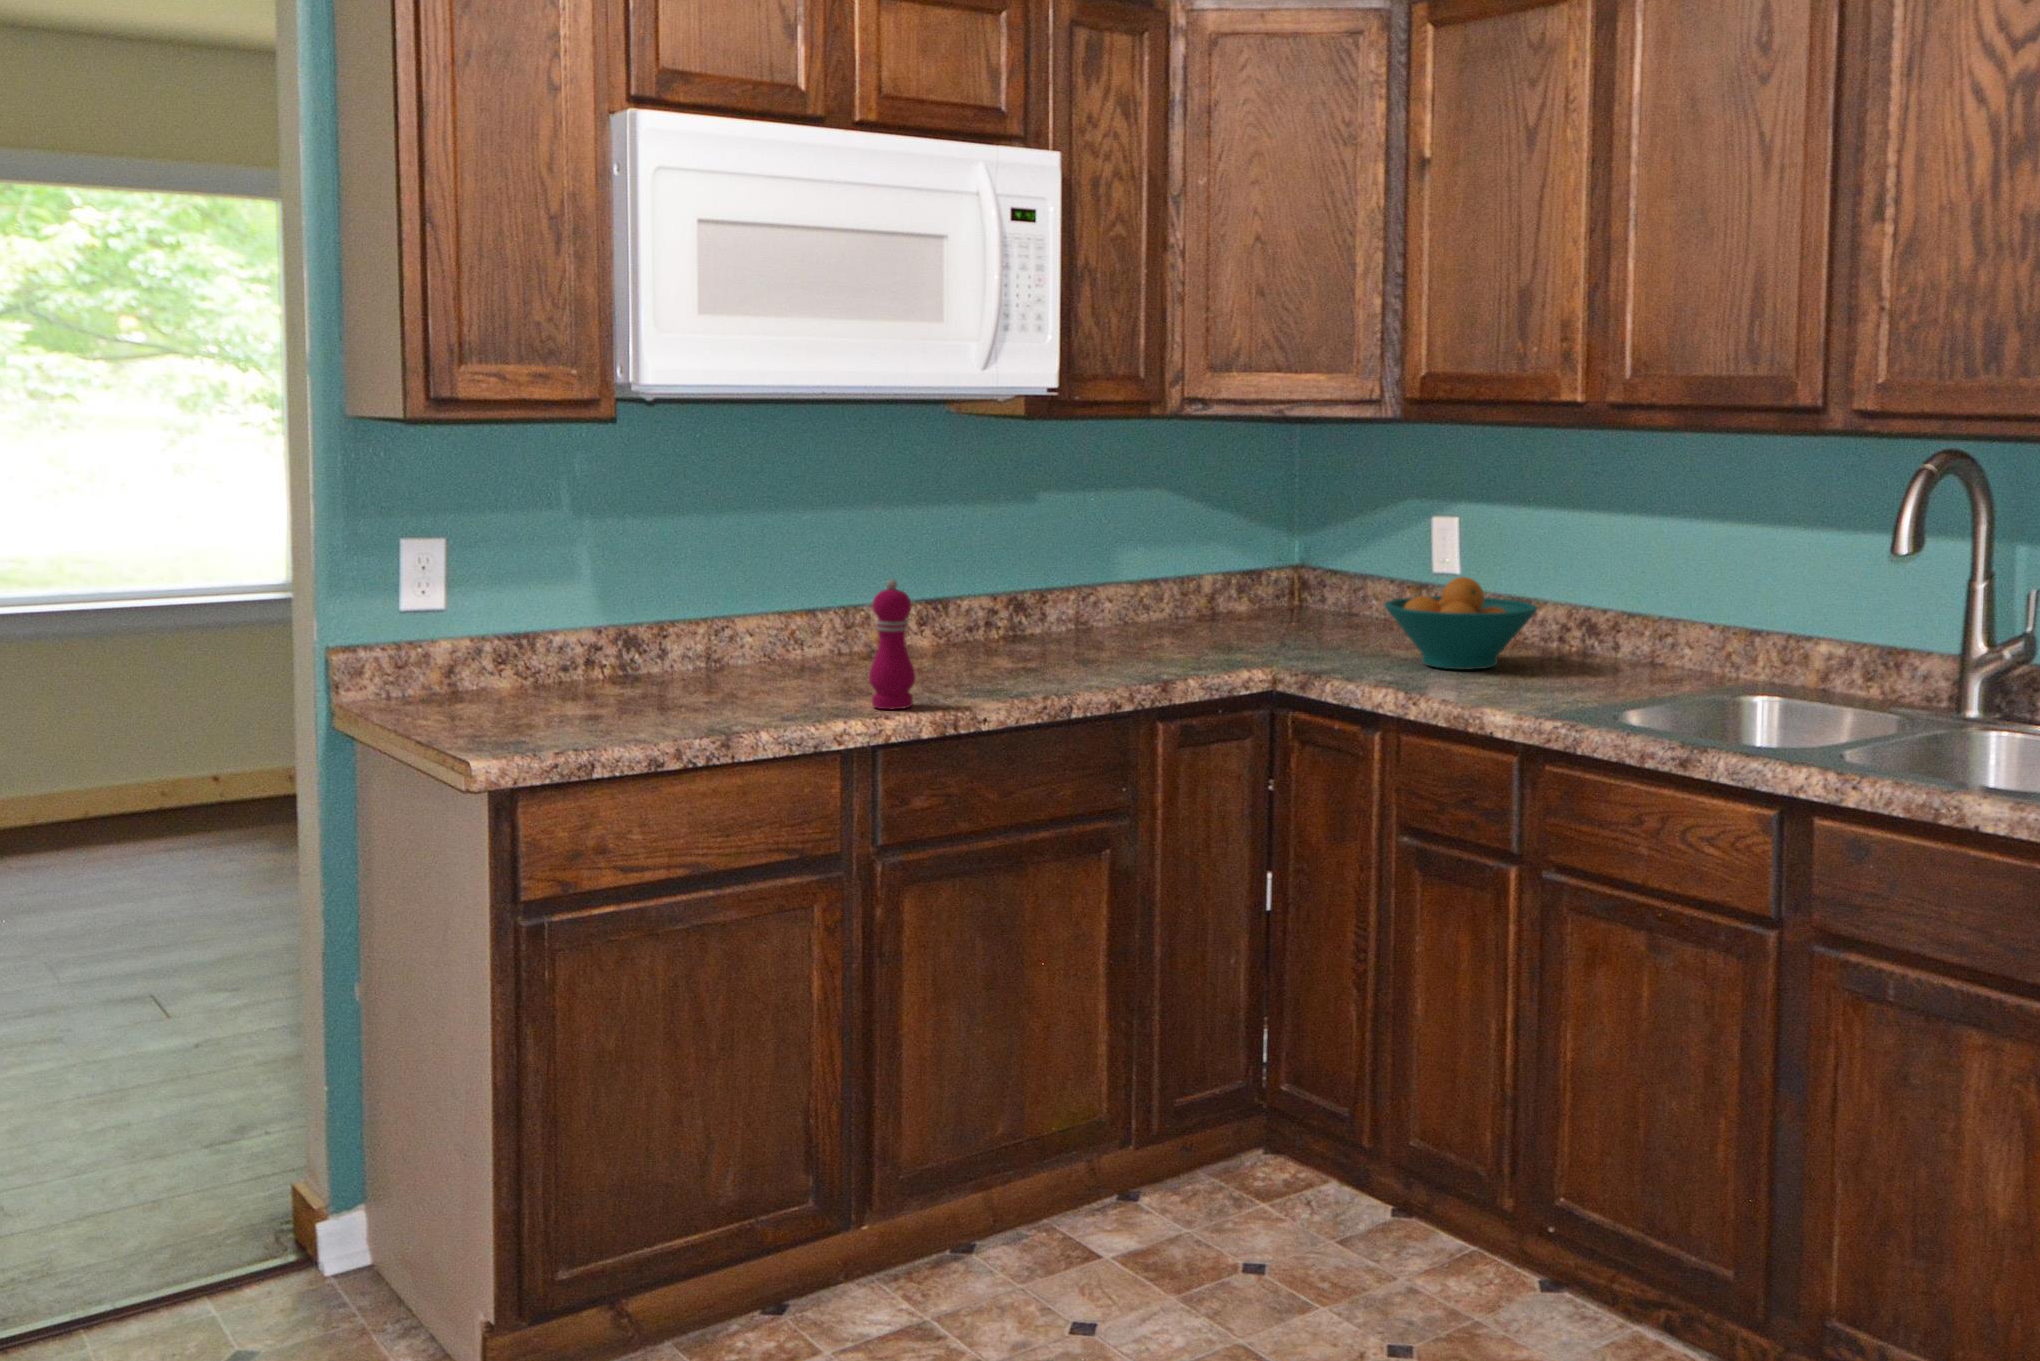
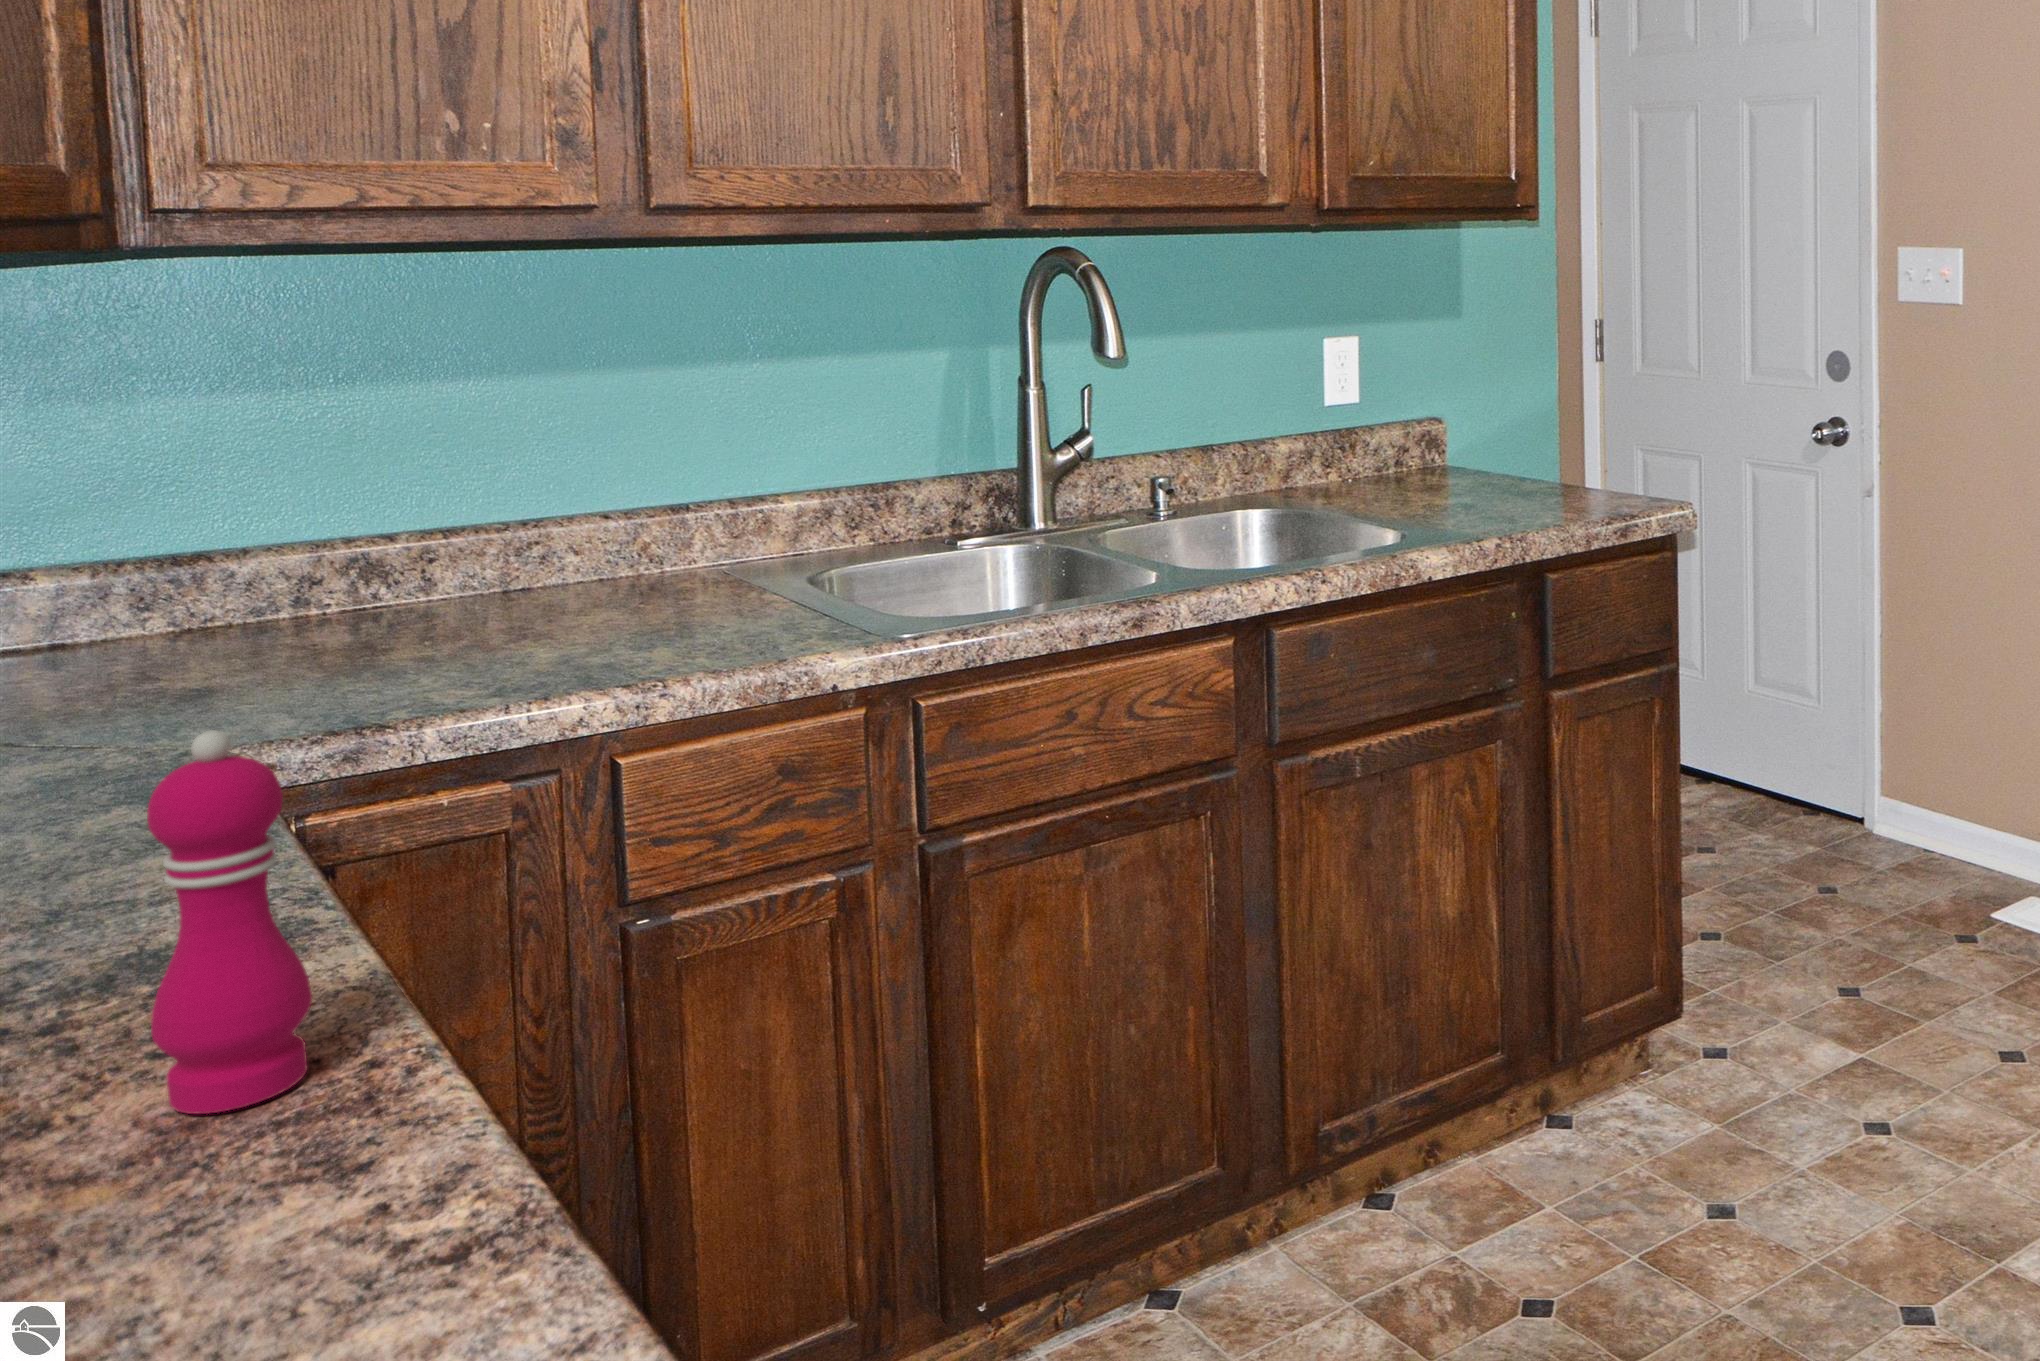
fruit bowl: present [1384,577,1538,670] -> none [178,525,496,692]

